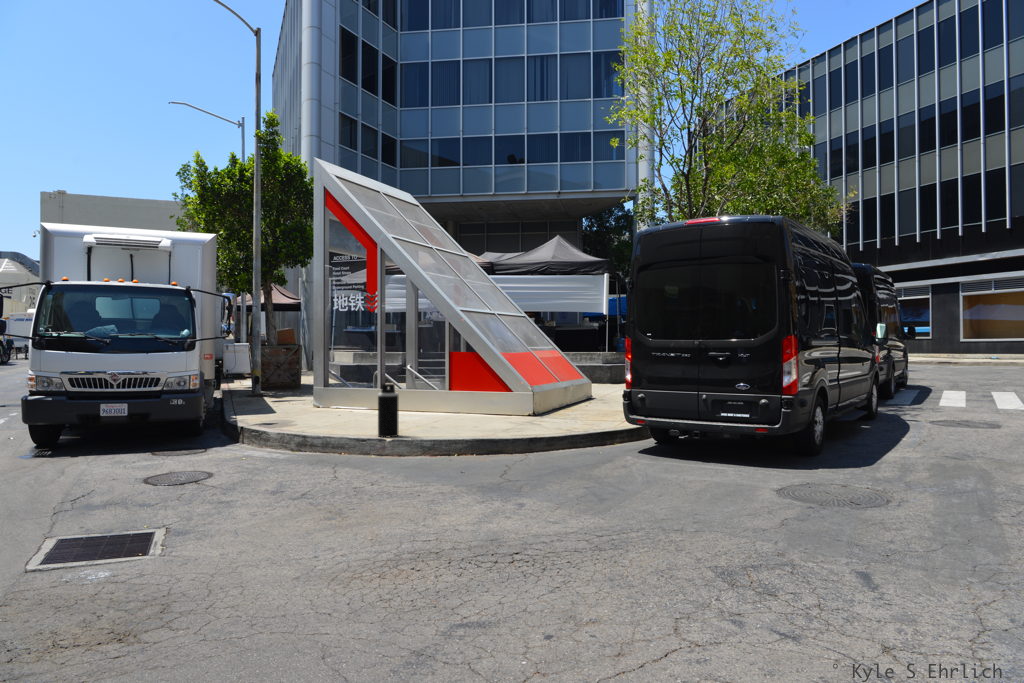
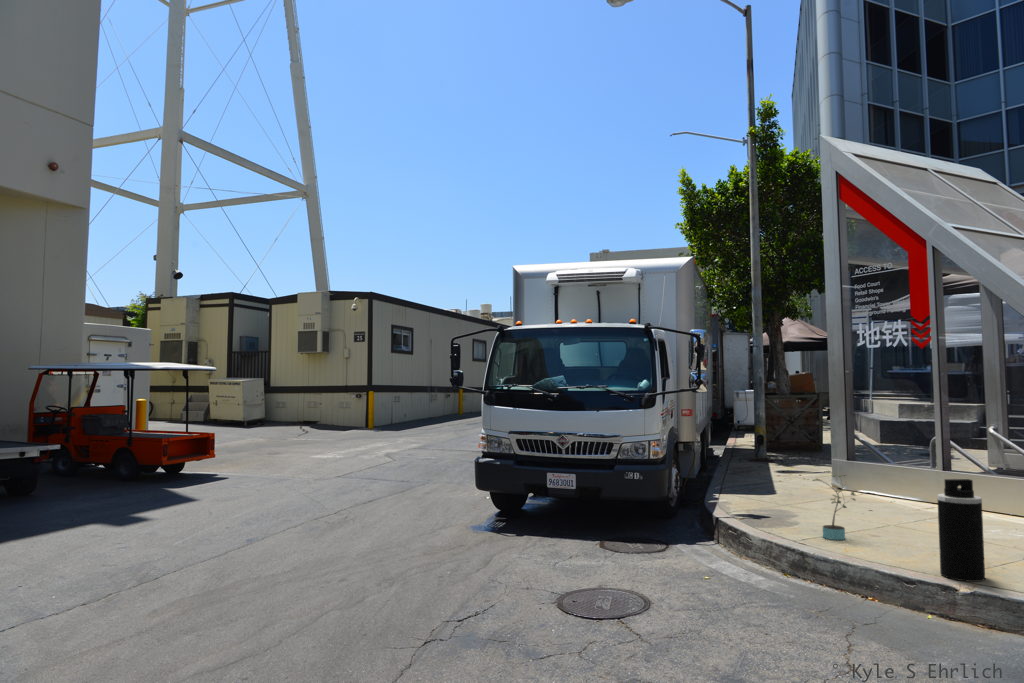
potted plant: none [308,388,334,430] -> present [813,471,855,540]

